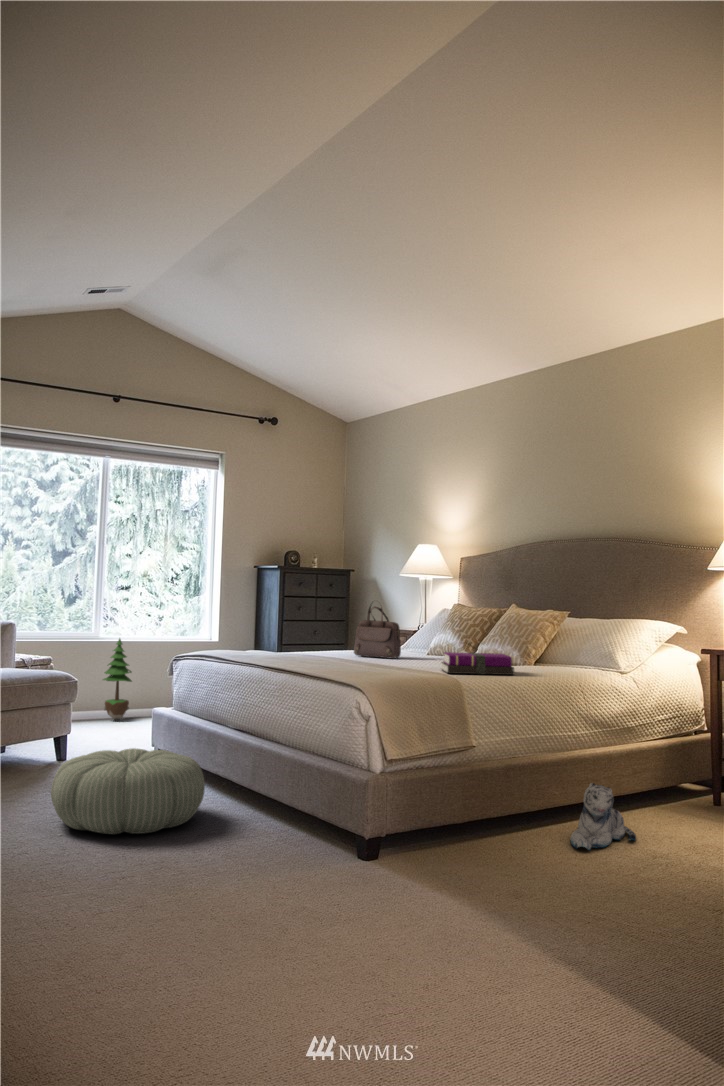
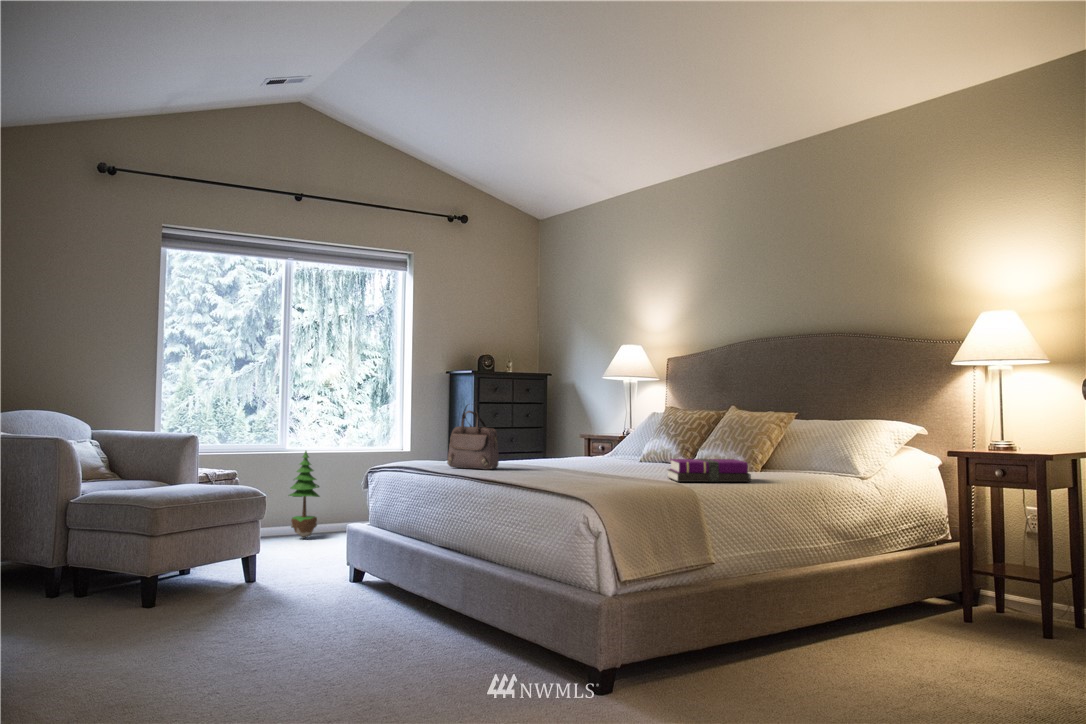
handbag: present [354,606,401,659] -> present [447,405,499,469]
pouf: present [51,748,205,834] -> none [244,571,412,668]
plush toy: present [570,783,636,850] -> none [821,600,893,676]

